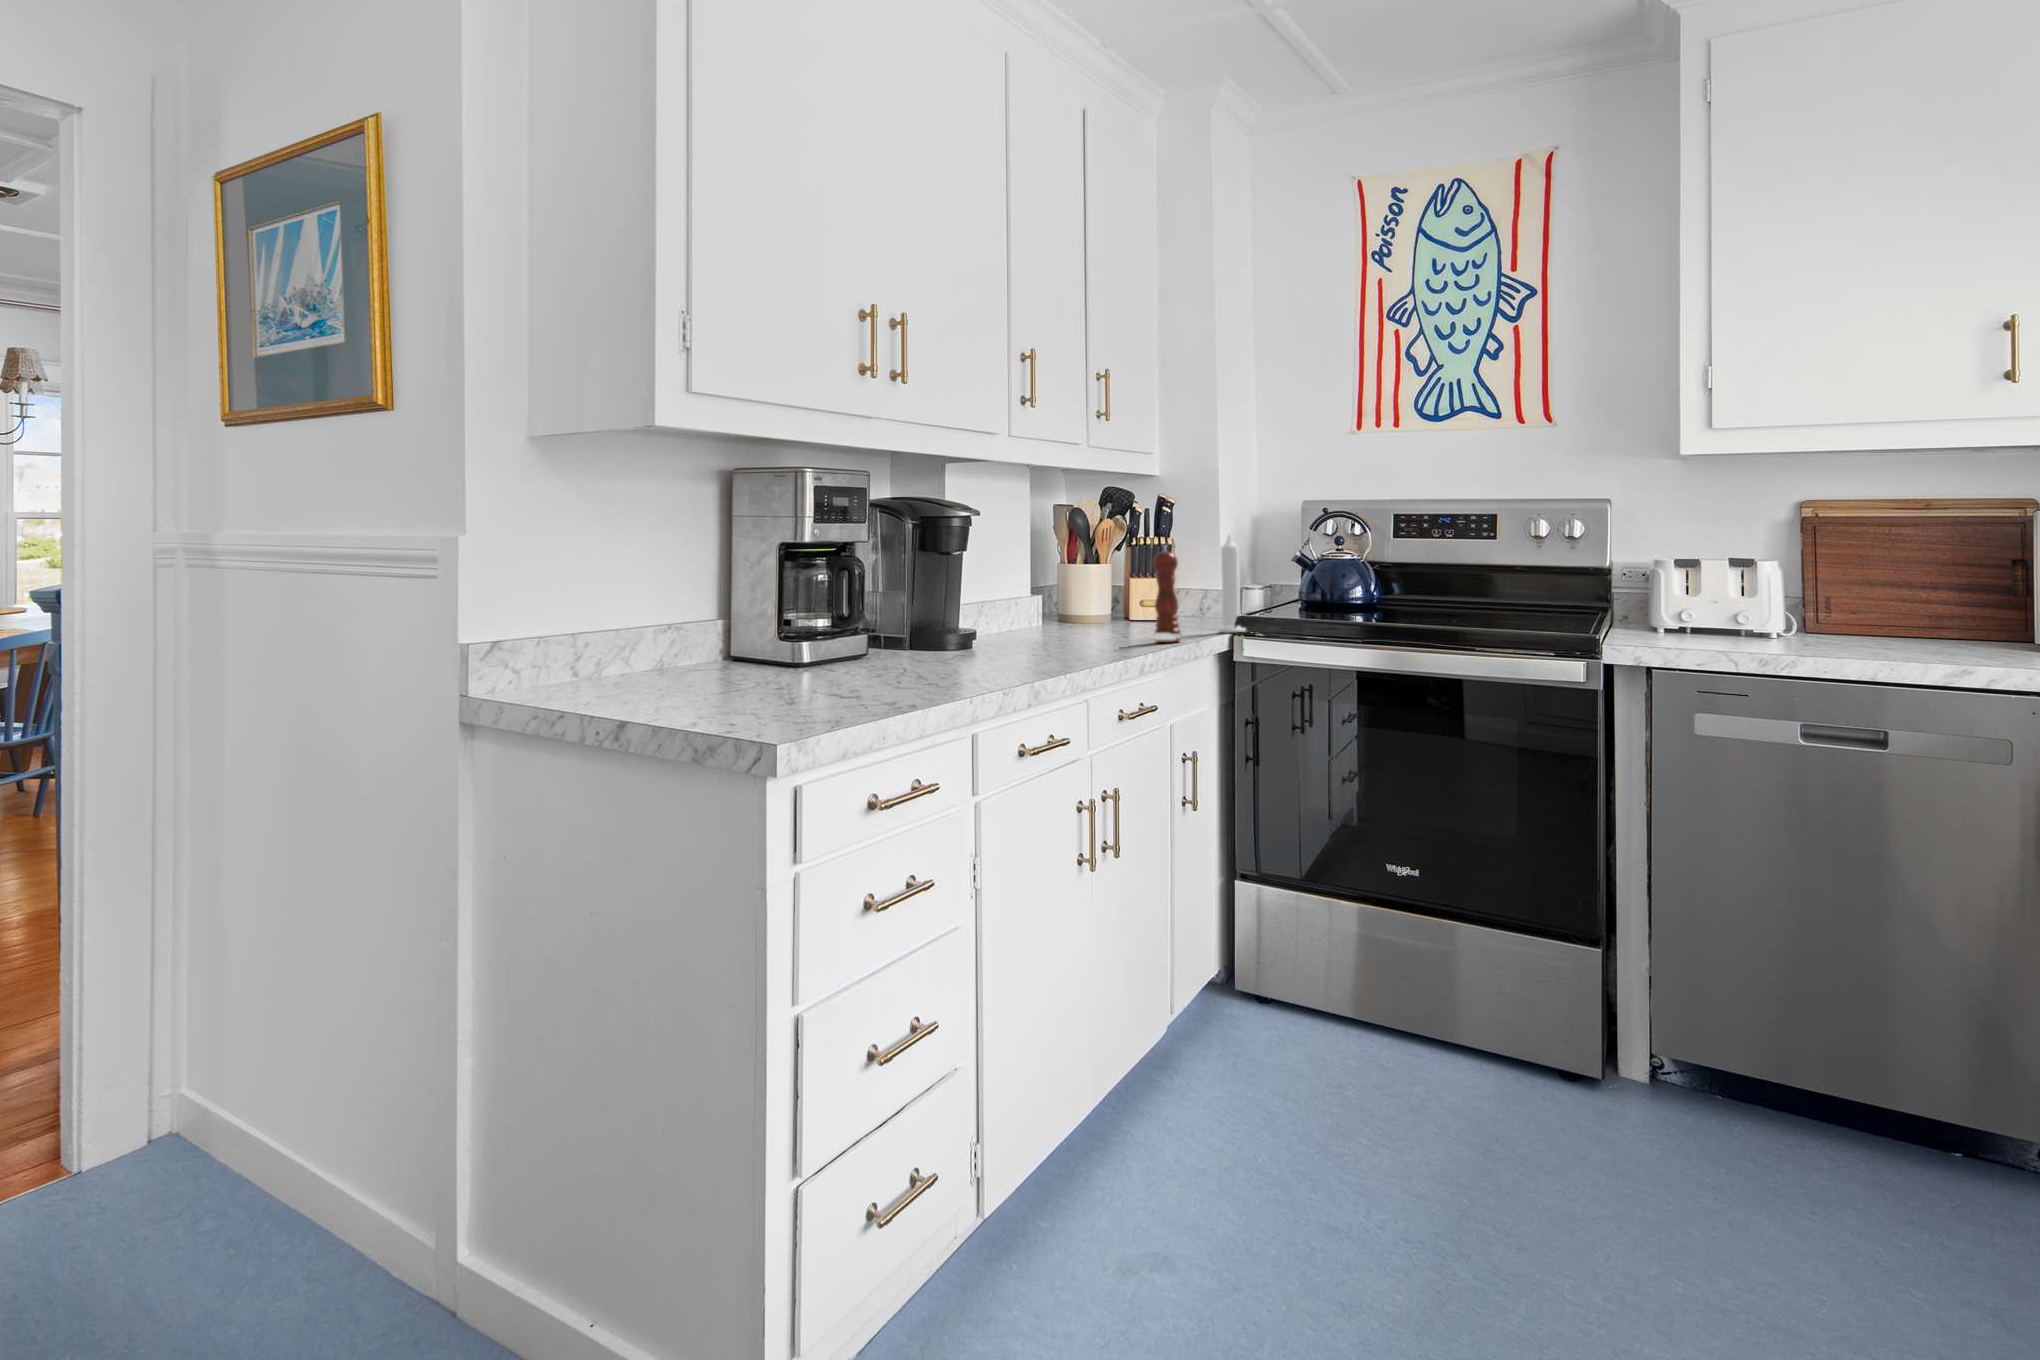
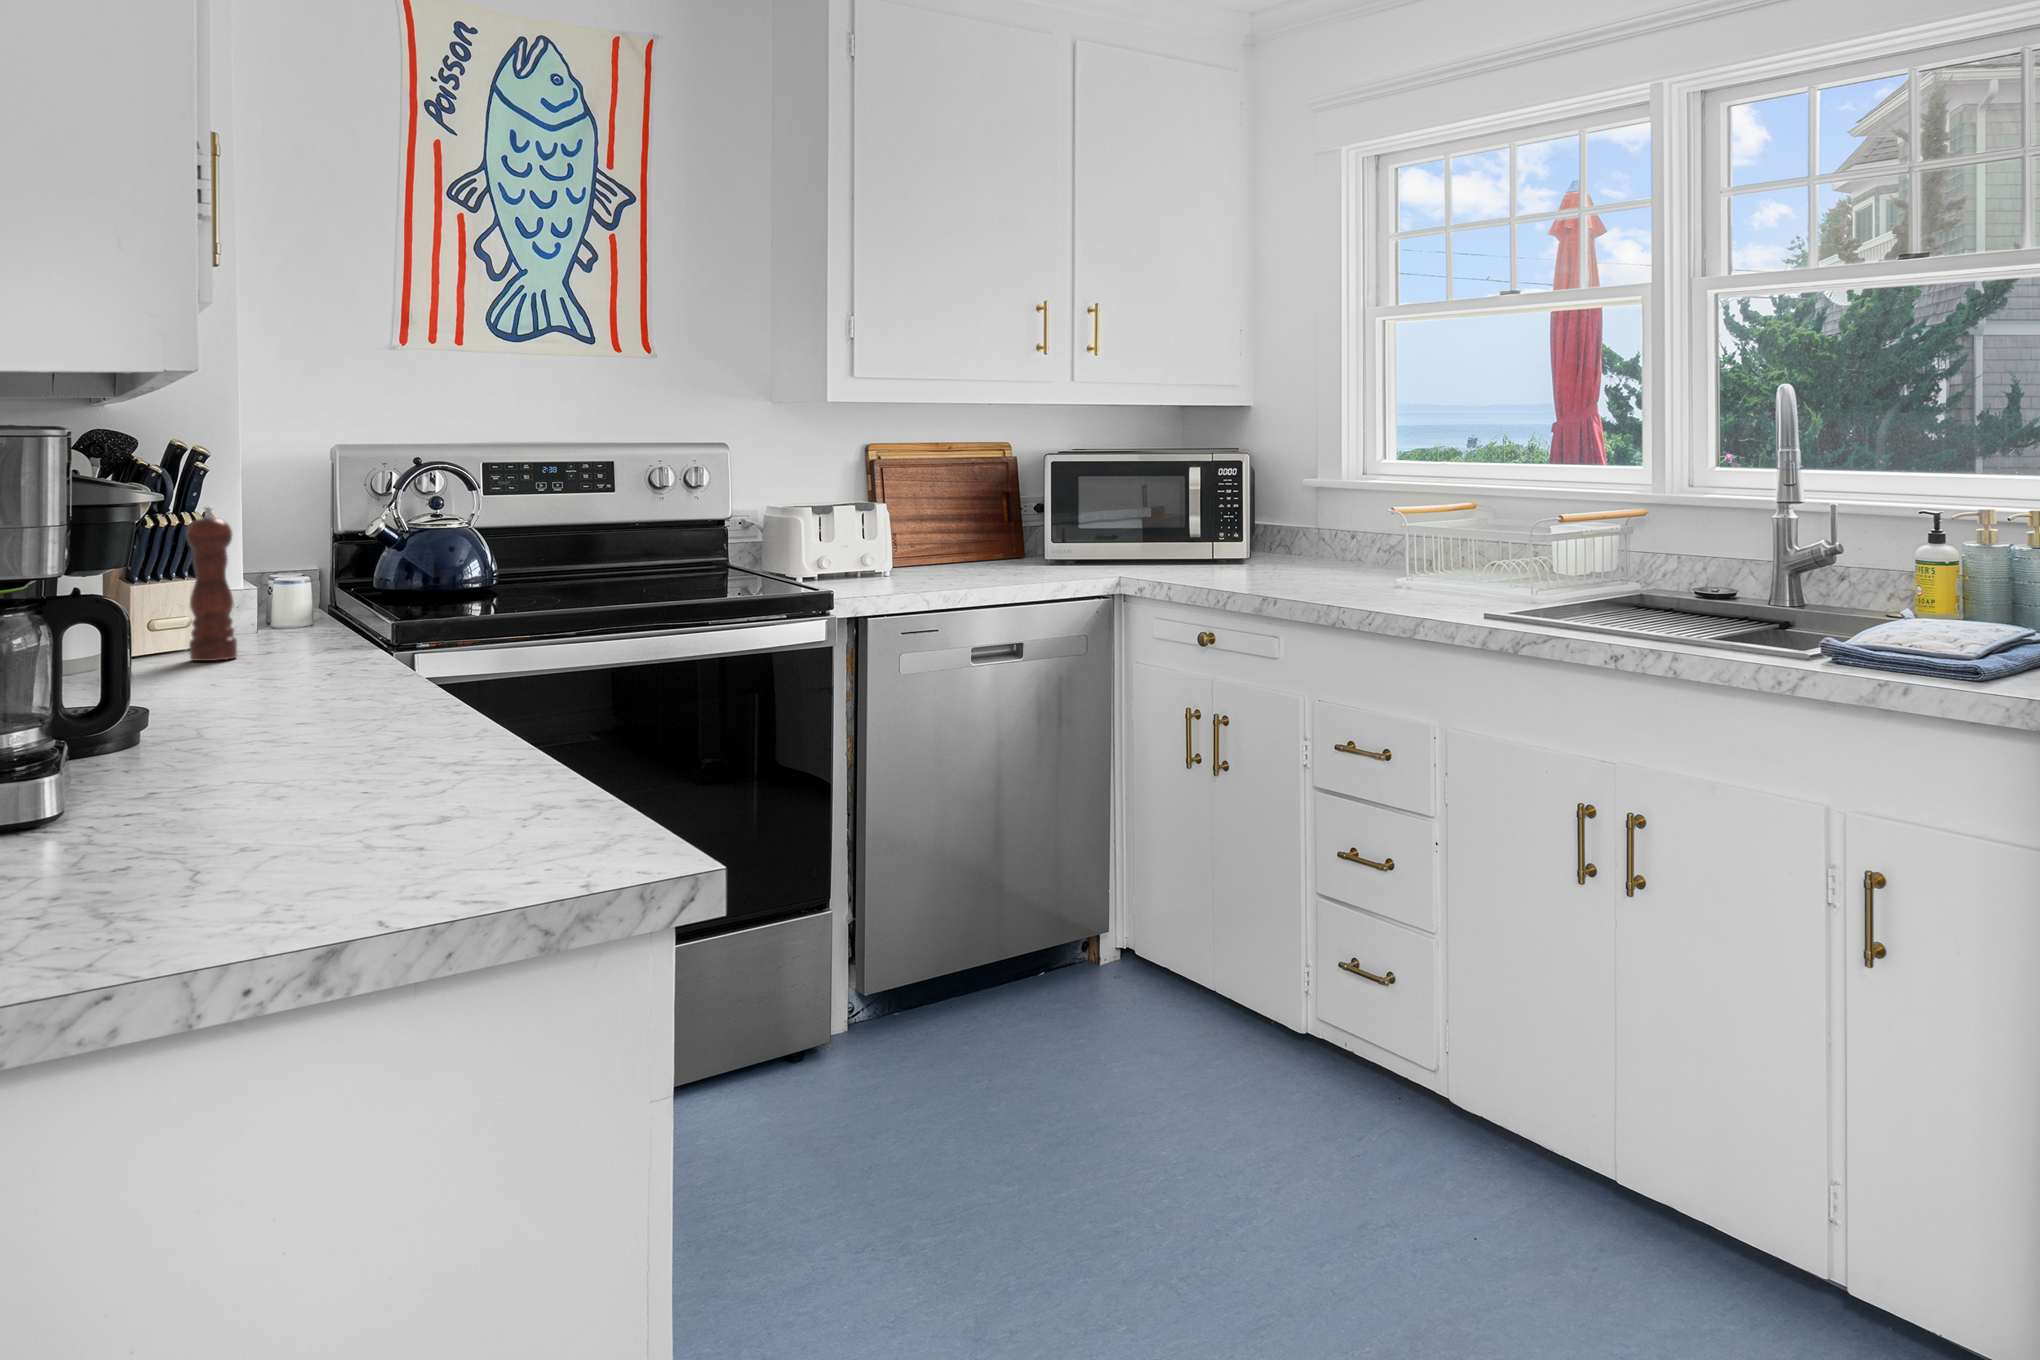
candle: present [1218,535,1246,633] -> none [254,486,303,635]

